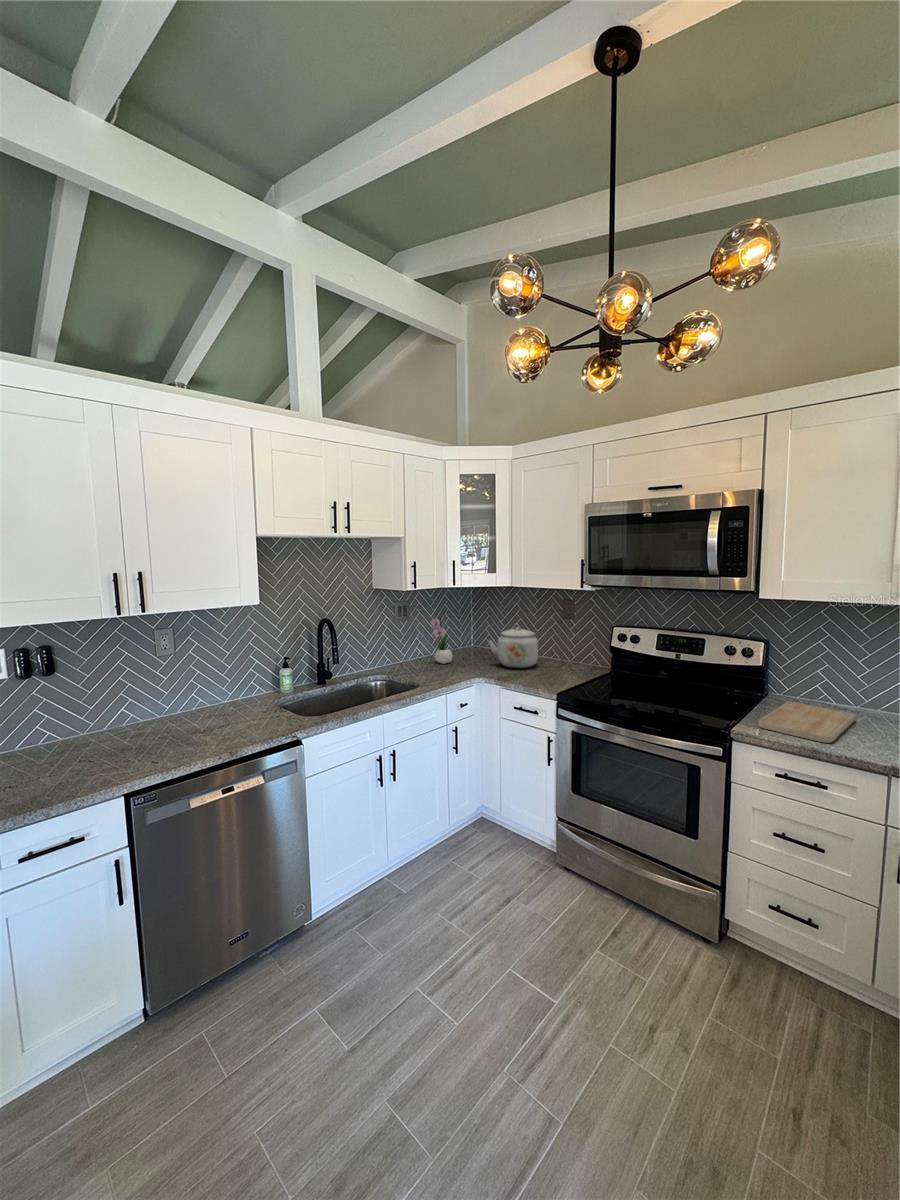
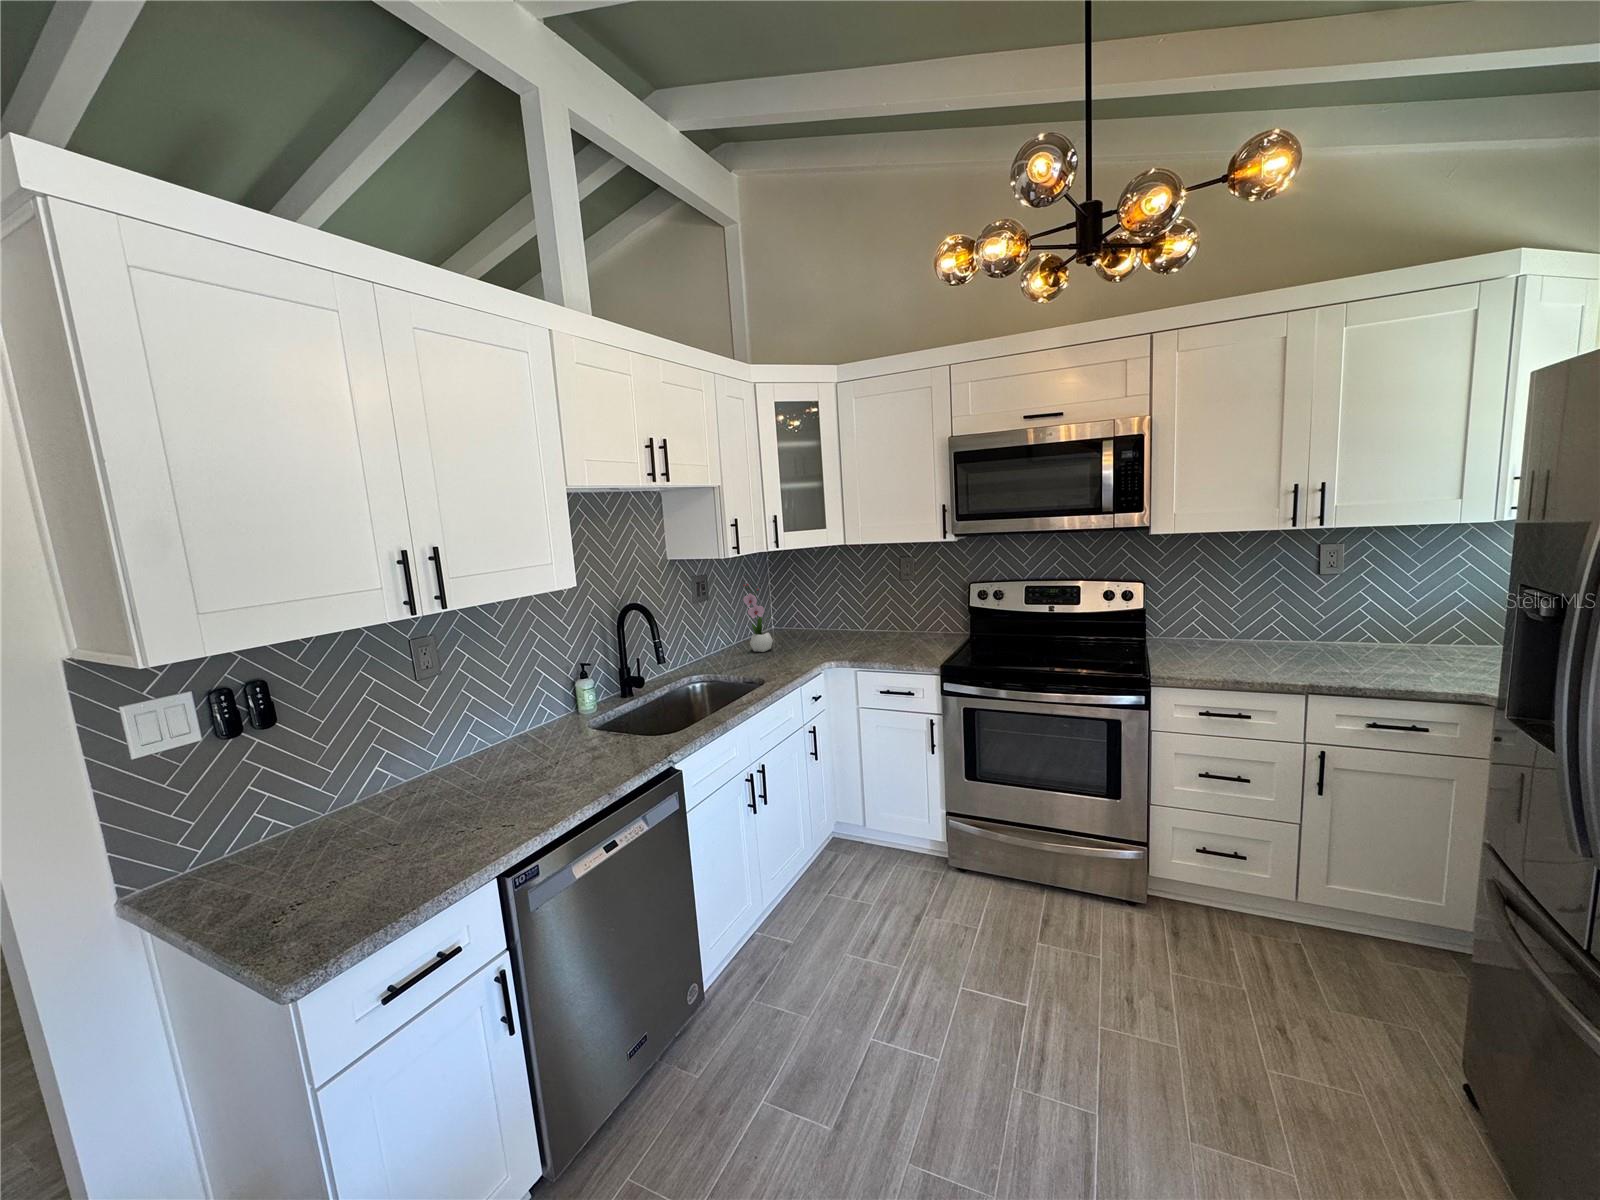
kettle: present [490,627,538,668] -> none [820,595,881,646]
cutting board: present [759,702,855,743] -> none [1168,641,1245,674]

